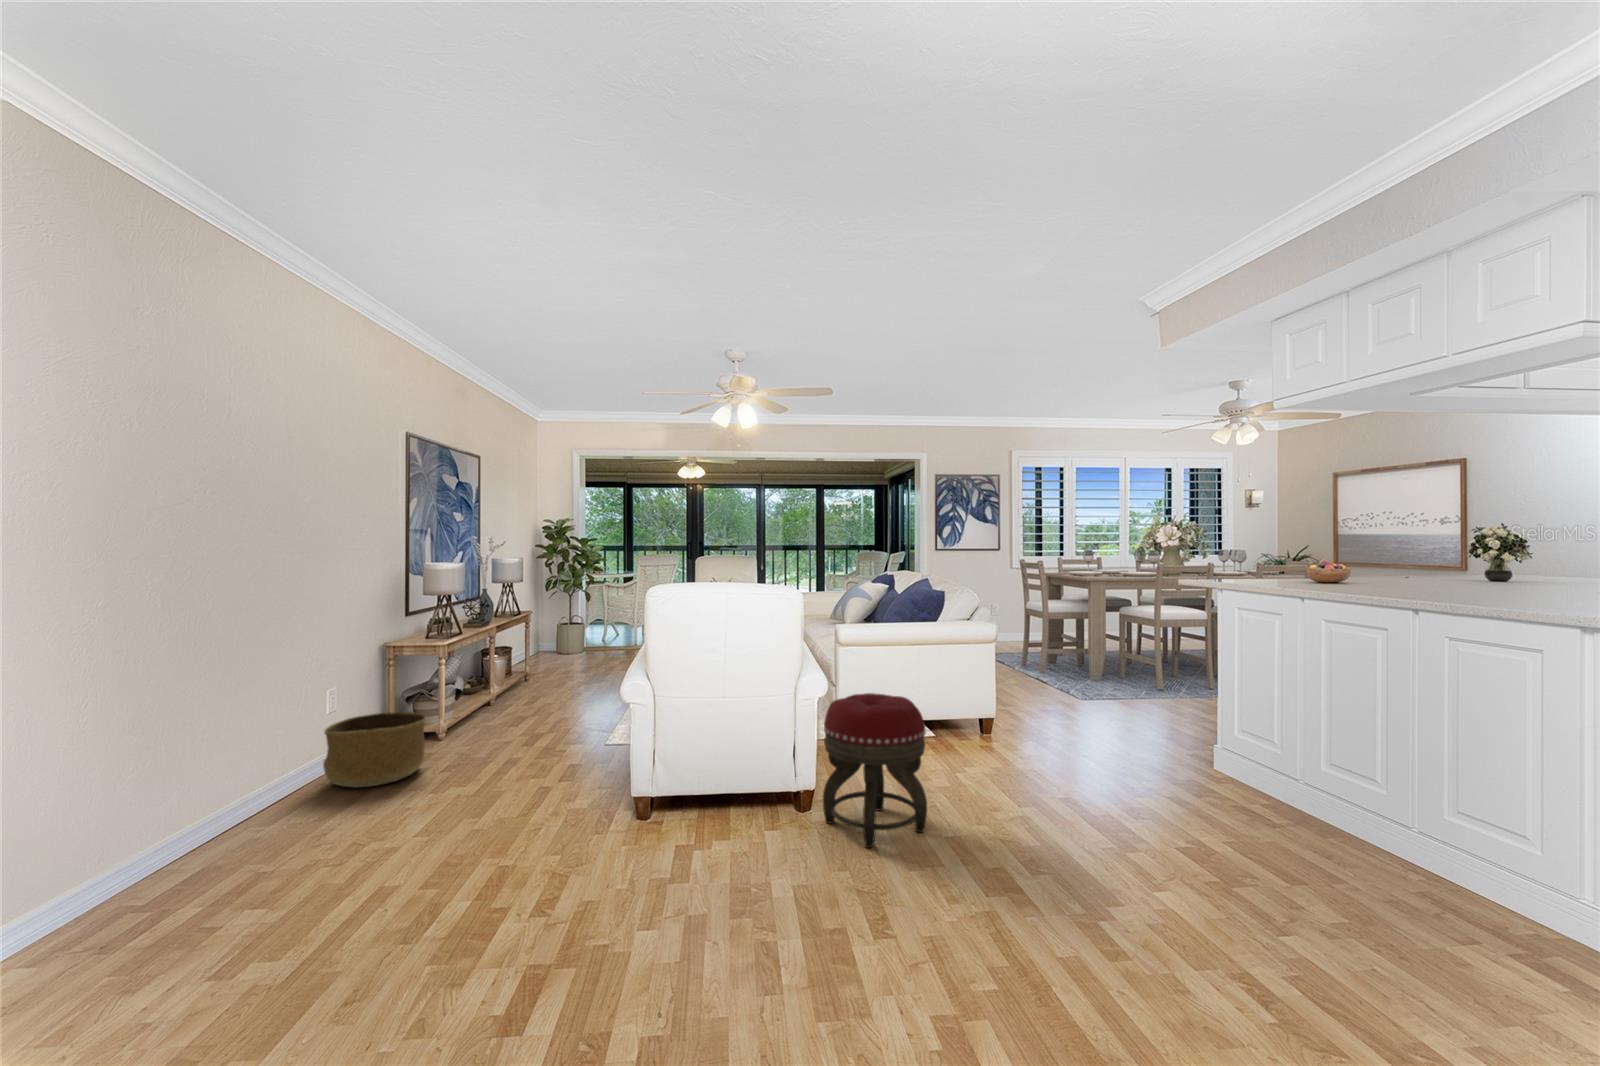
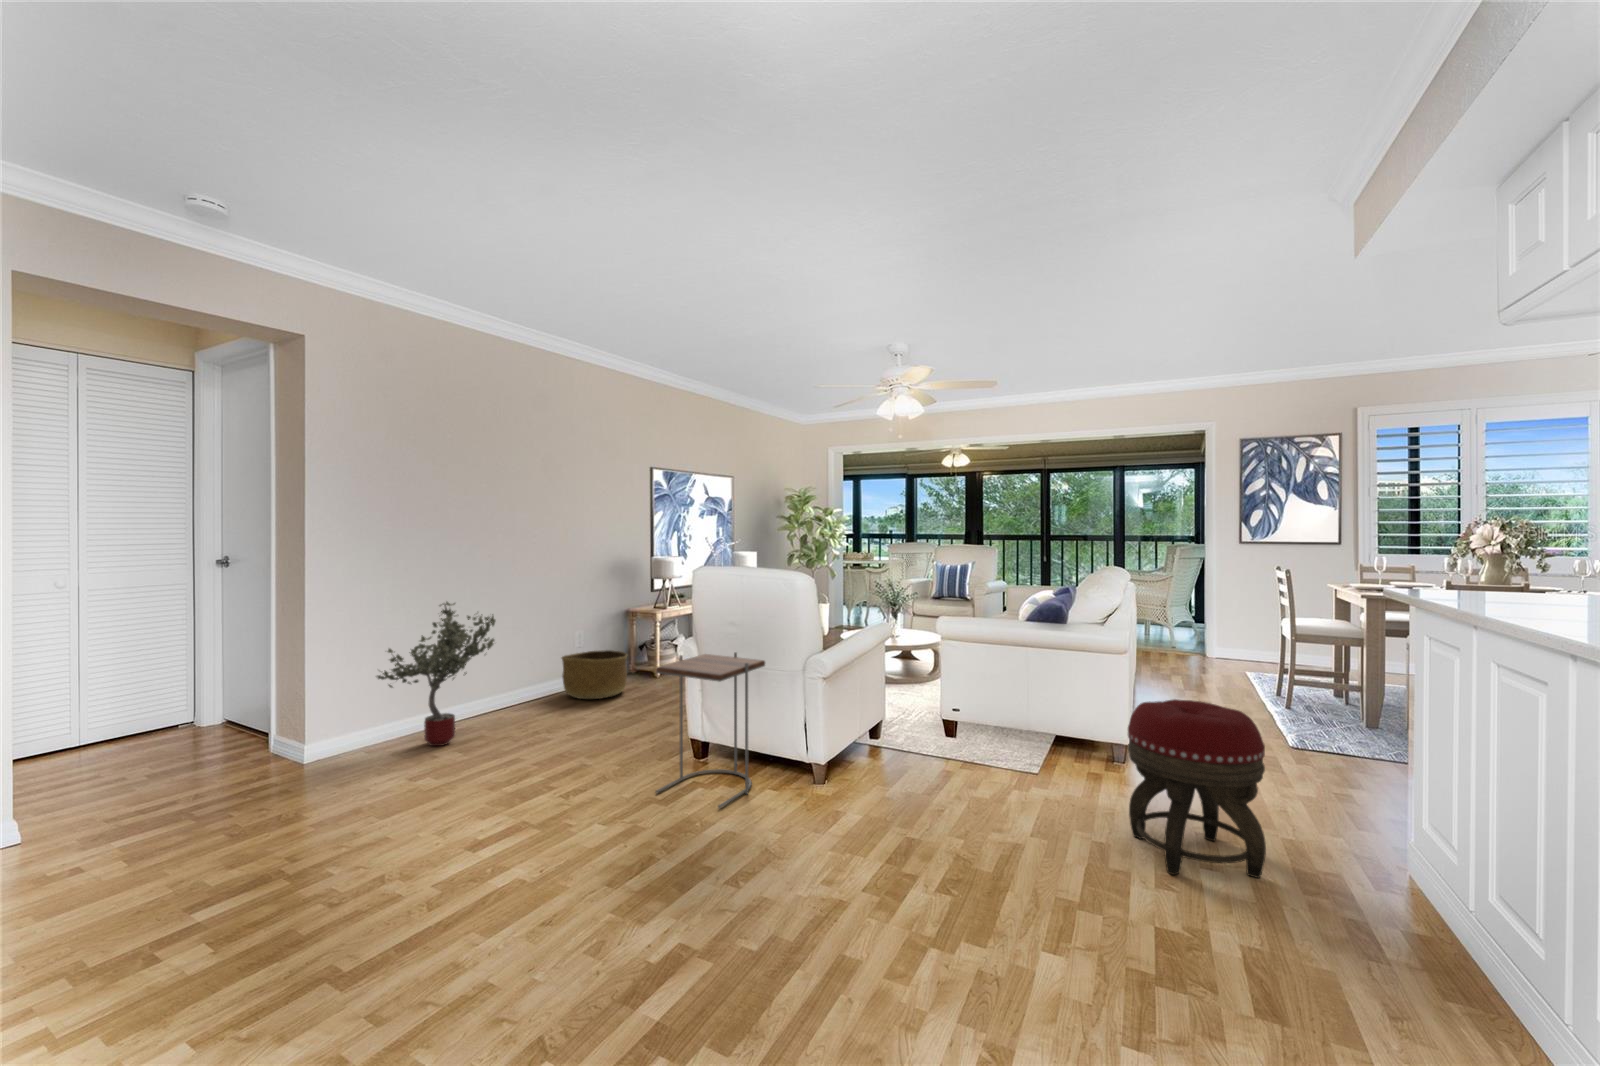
potted tree: none [107,665,301,910] -> present [377,602,496,746]
side table: none [674,686,772,869] -> present [656,652,765,808]
footstool: present [823,693,927,848] -> present [1128,699,1266,878]

